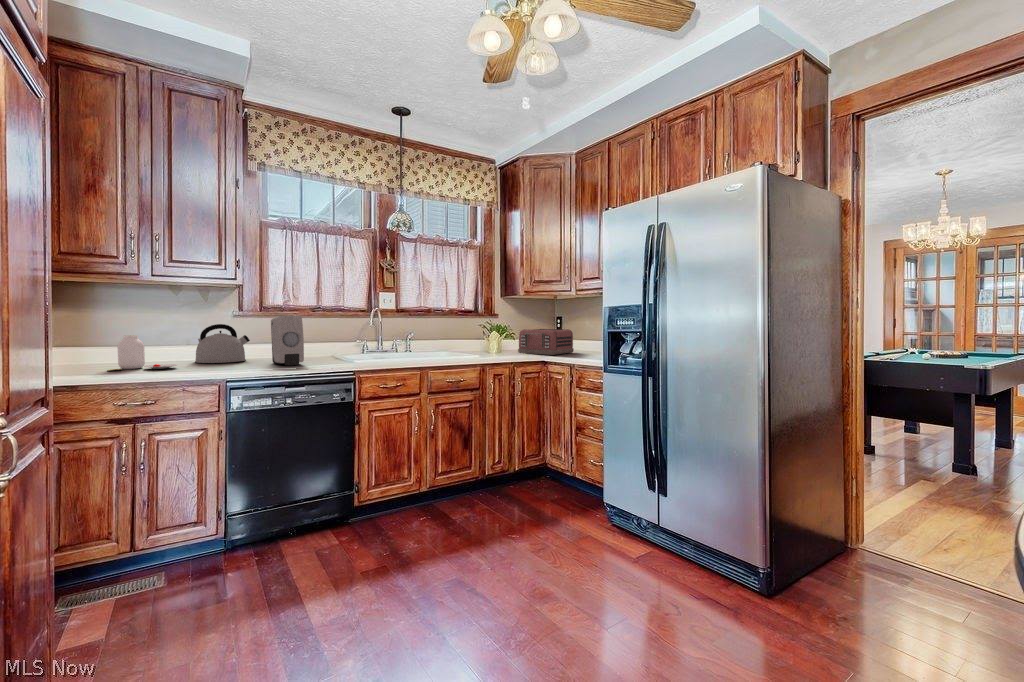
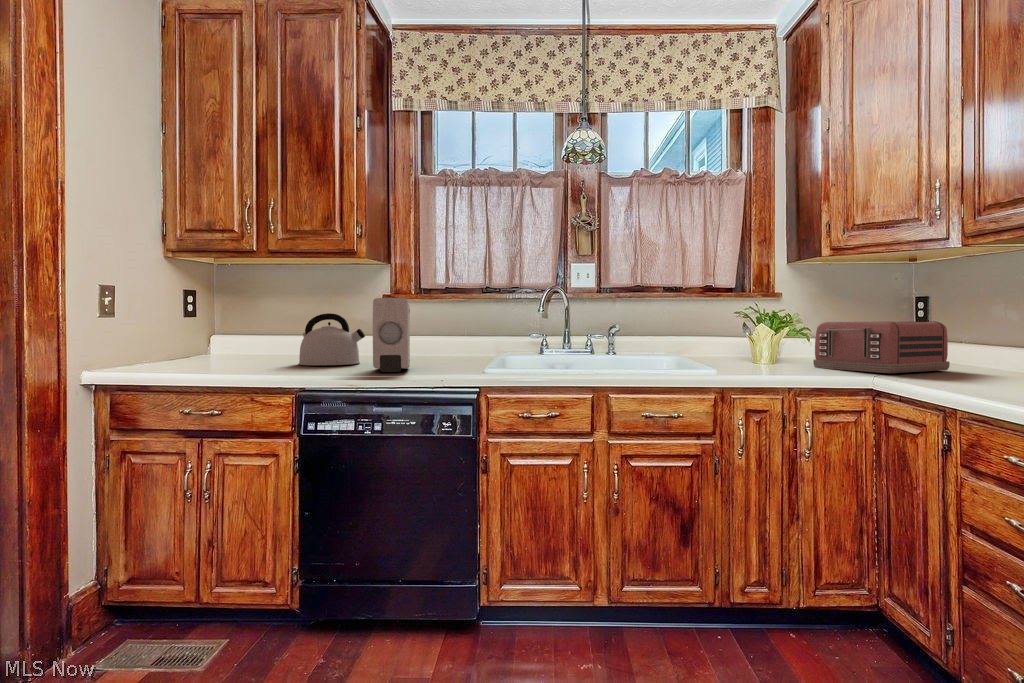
jar: present [107,335,177,371] -> none [186,326,260,370]

